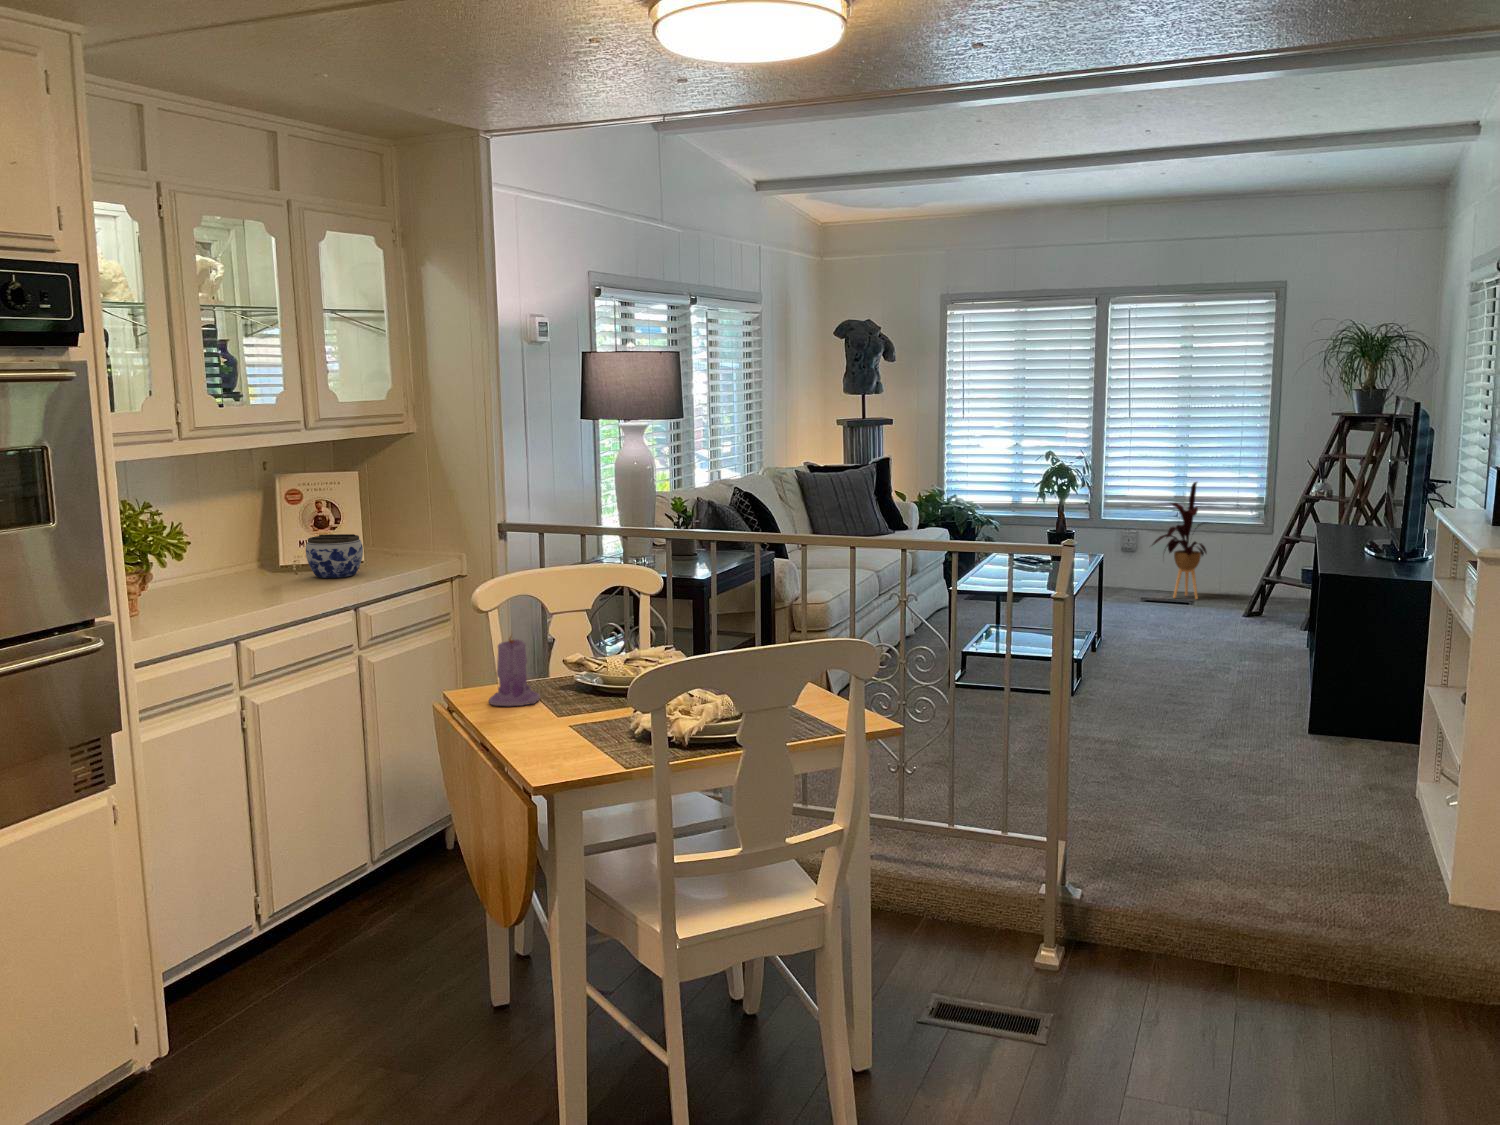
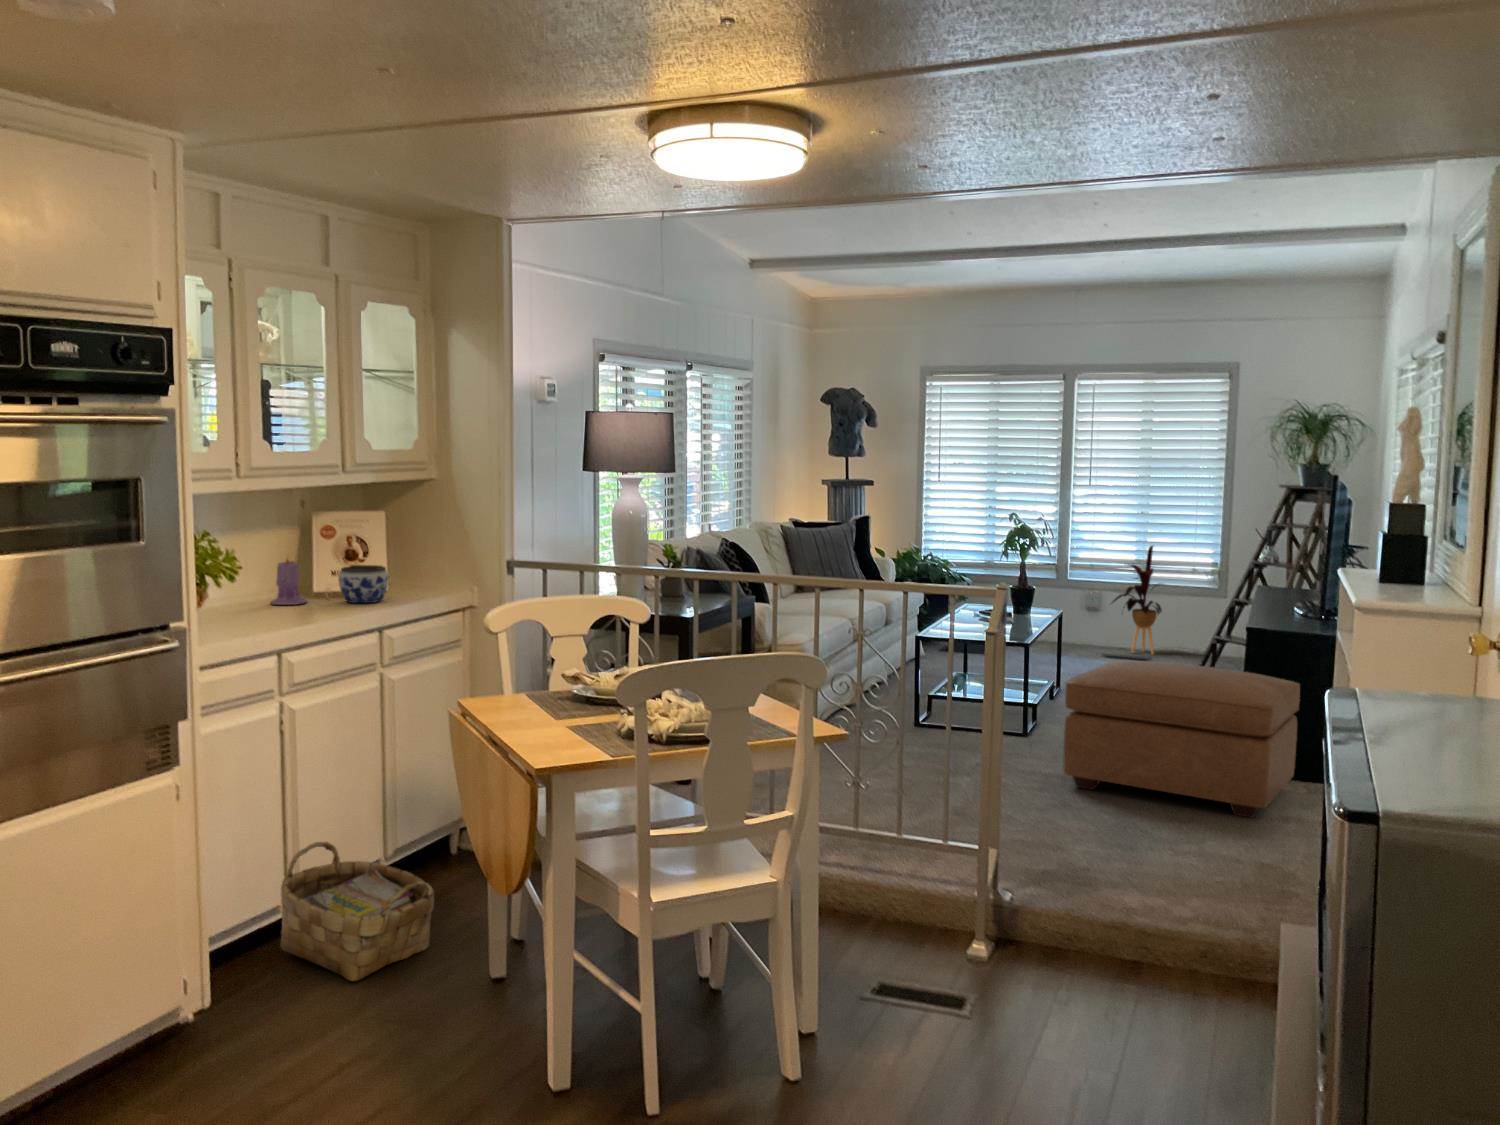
ottoman: none [1121,615,1384,789] -> present [1063,661,1300,818]
candle: present [489,636,540,706] -> present [270,559,307,605]
woven basket: none [250,853,425,1015] -> present [280,842,434,981]

